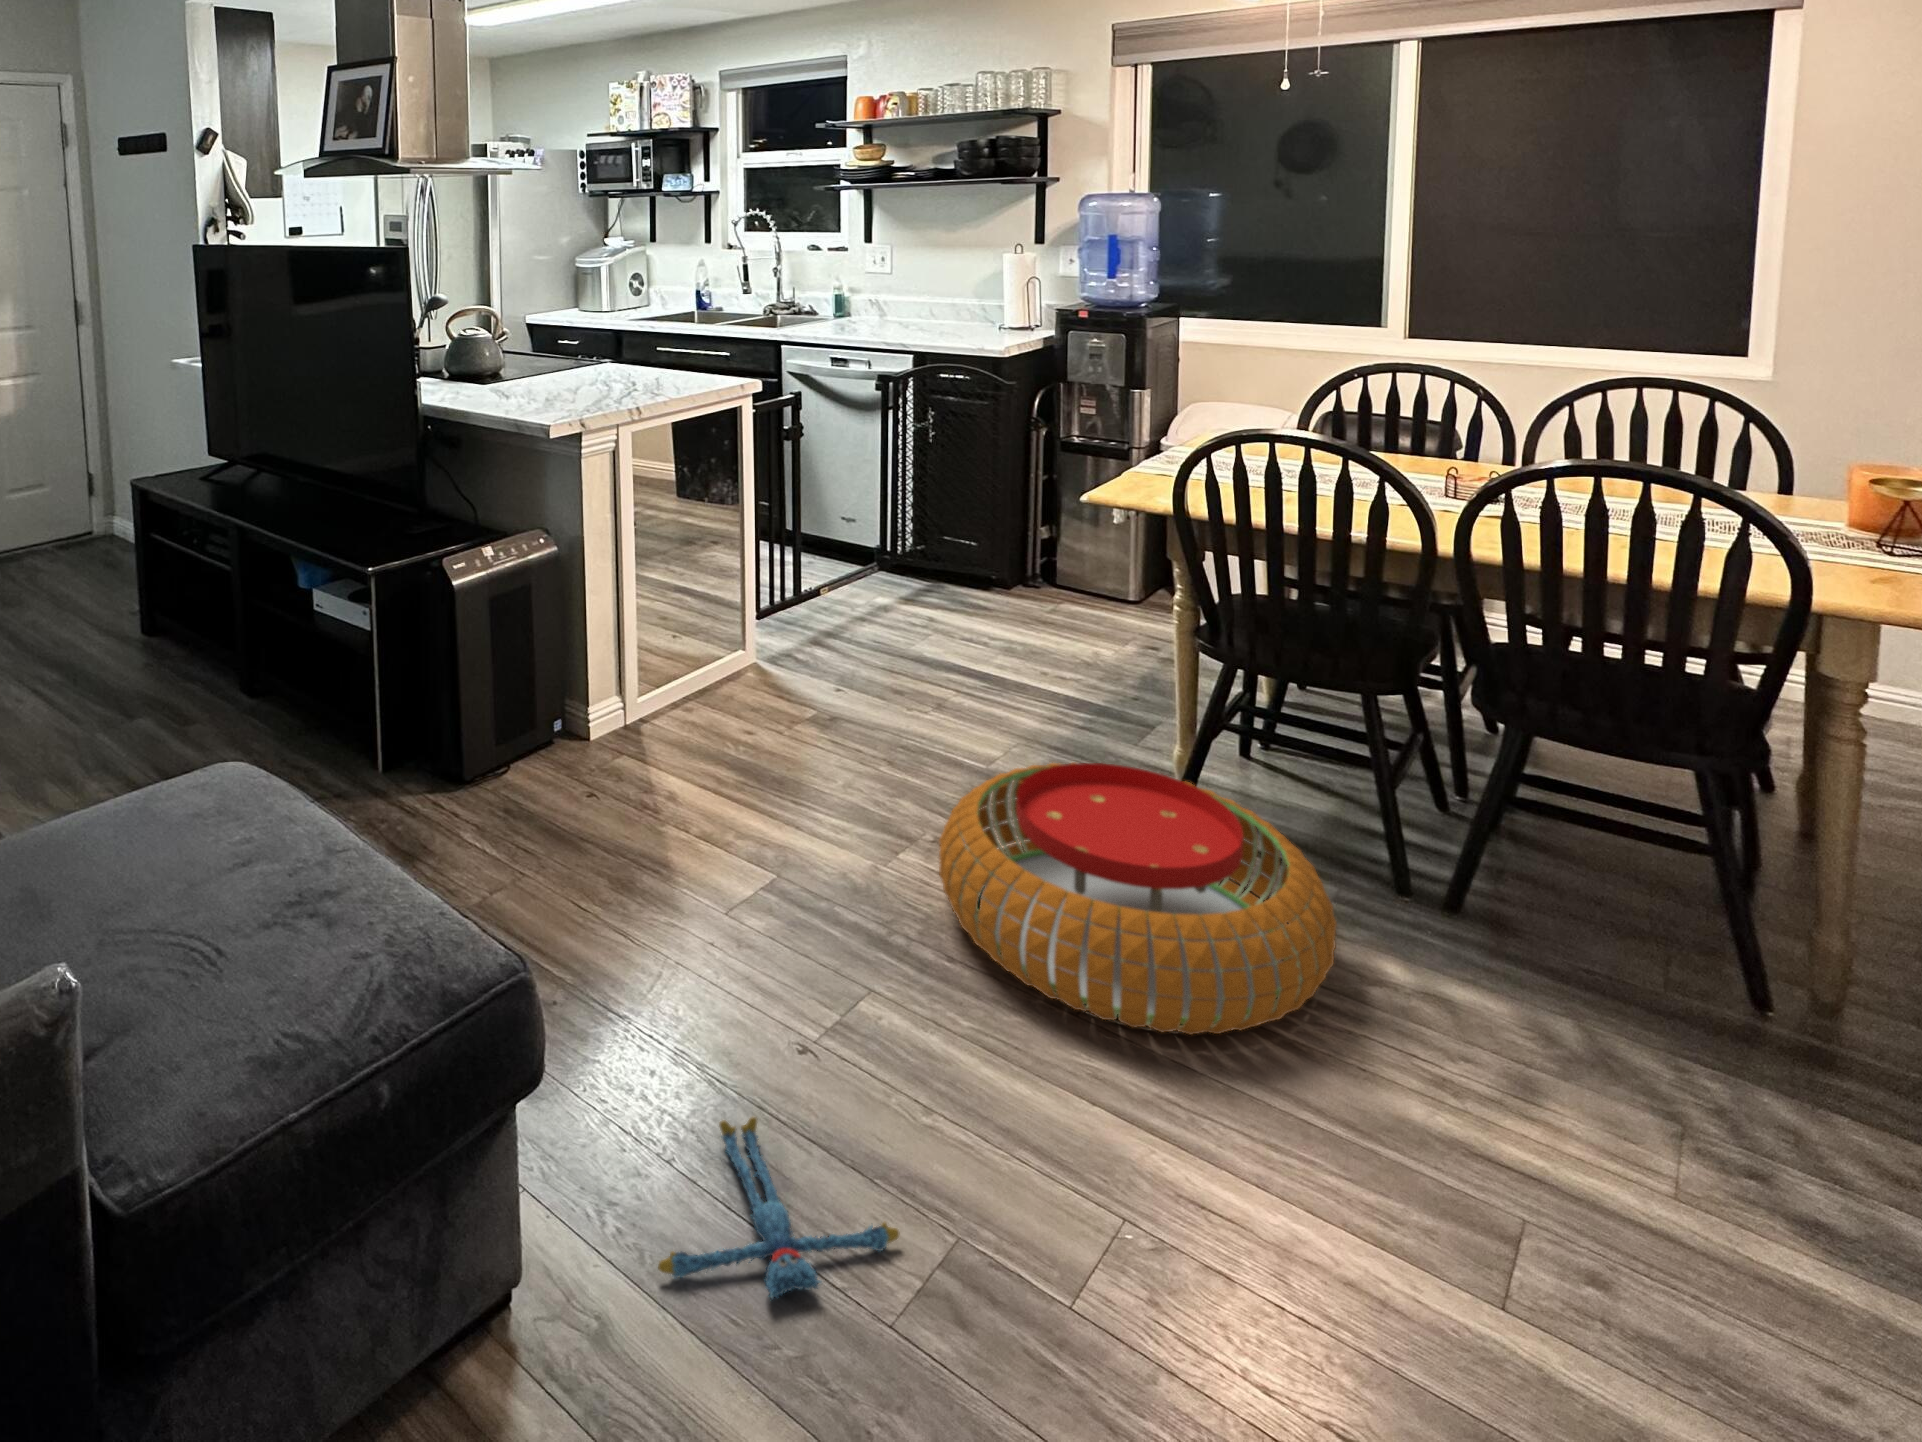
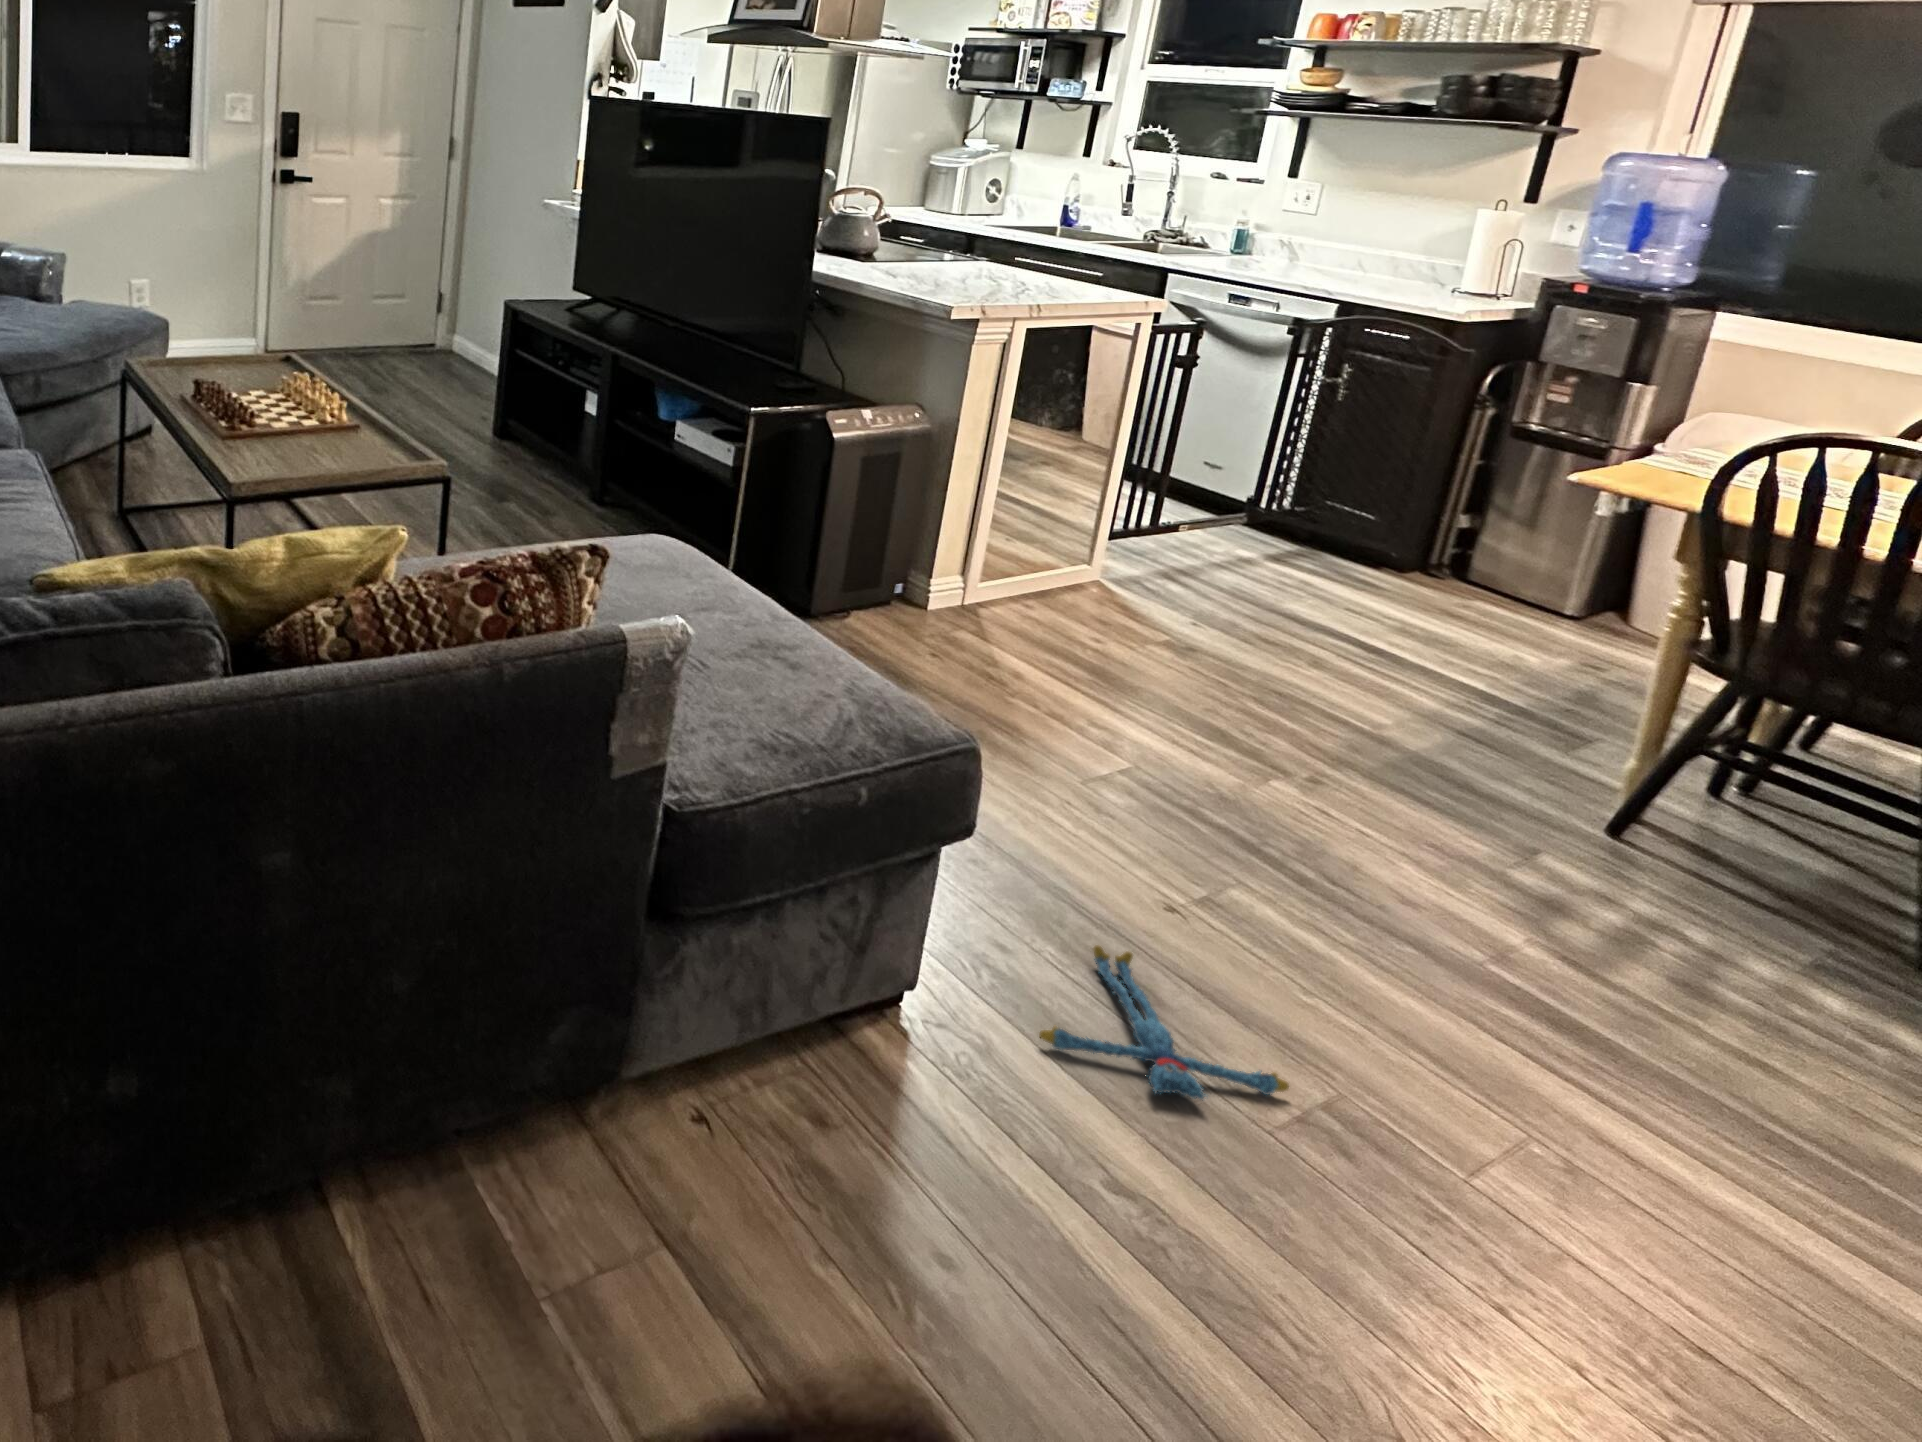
pouf: present [939,762,1336,1035] -> none [1332,734,1867,1049]

